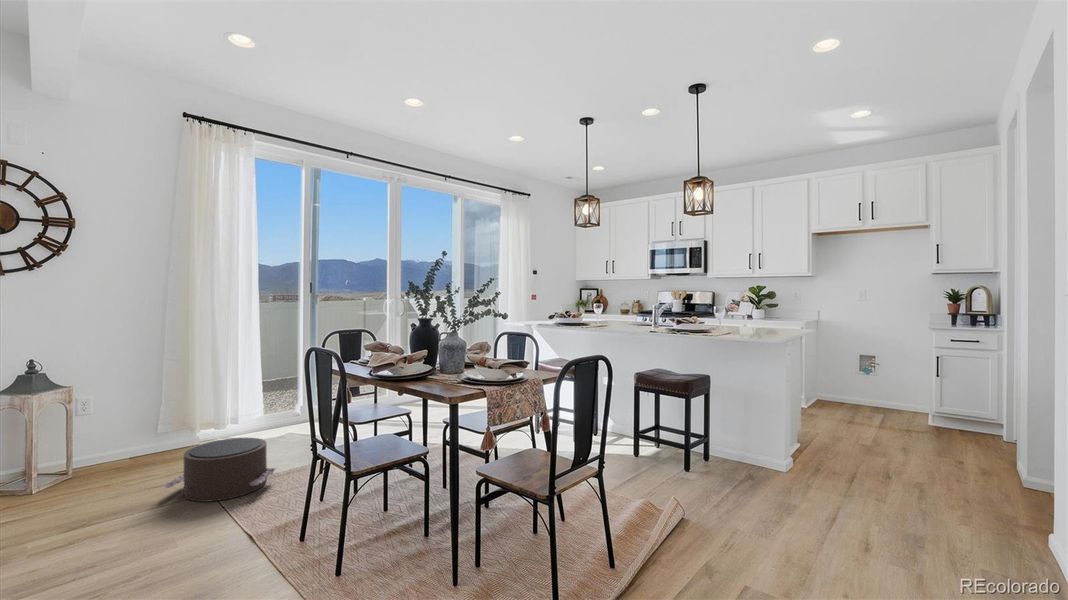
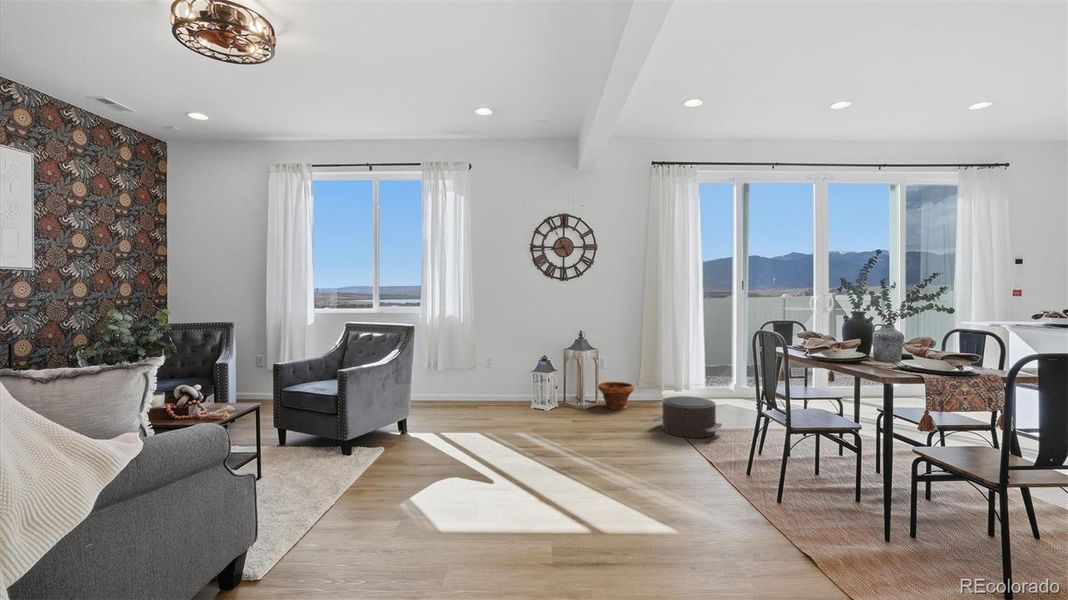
planter: none [70,431,143,478] -> present [598,381,634,409]

